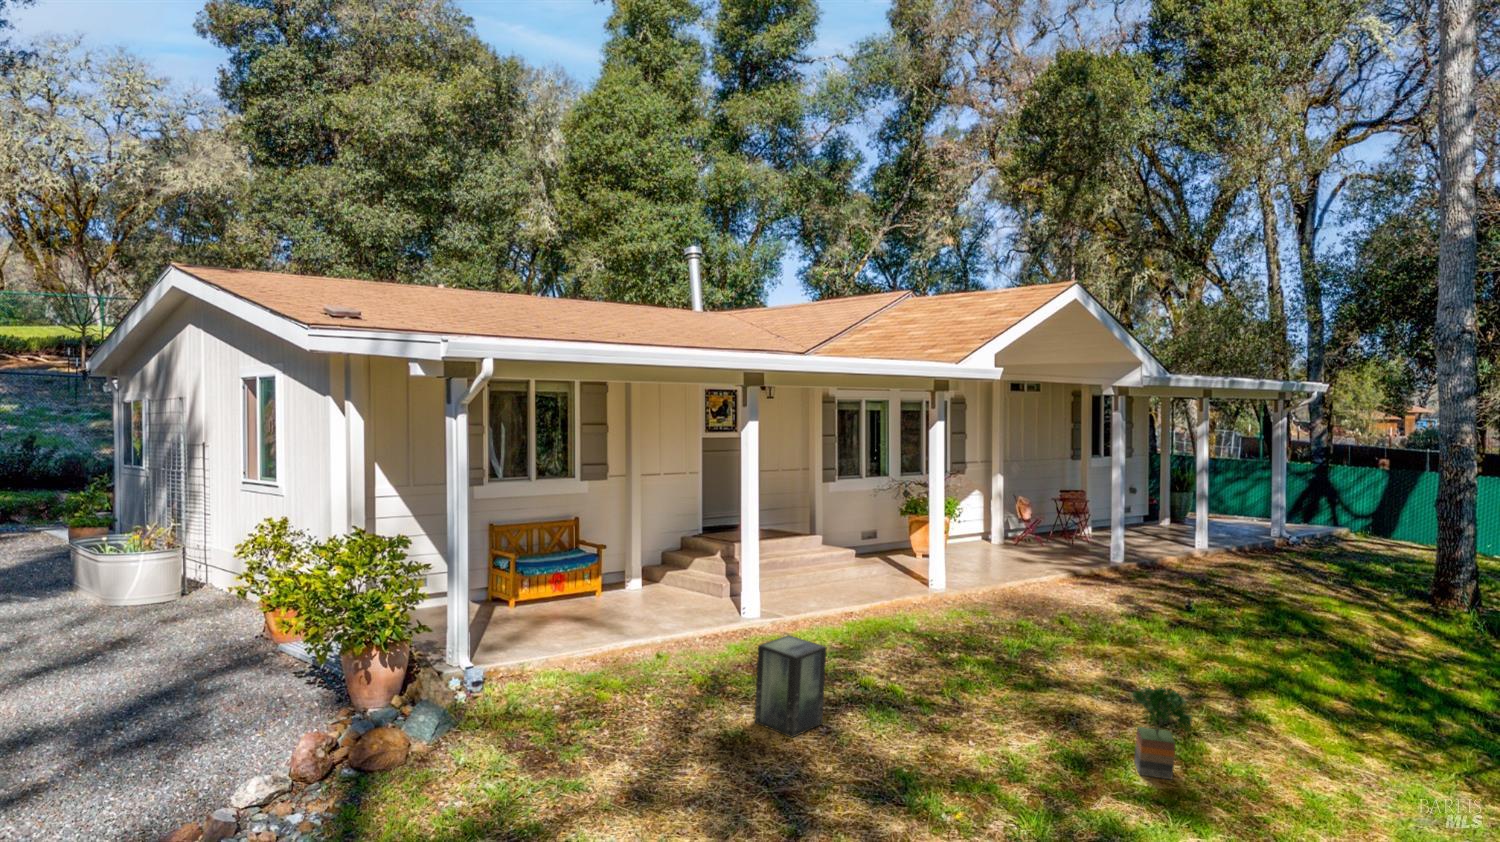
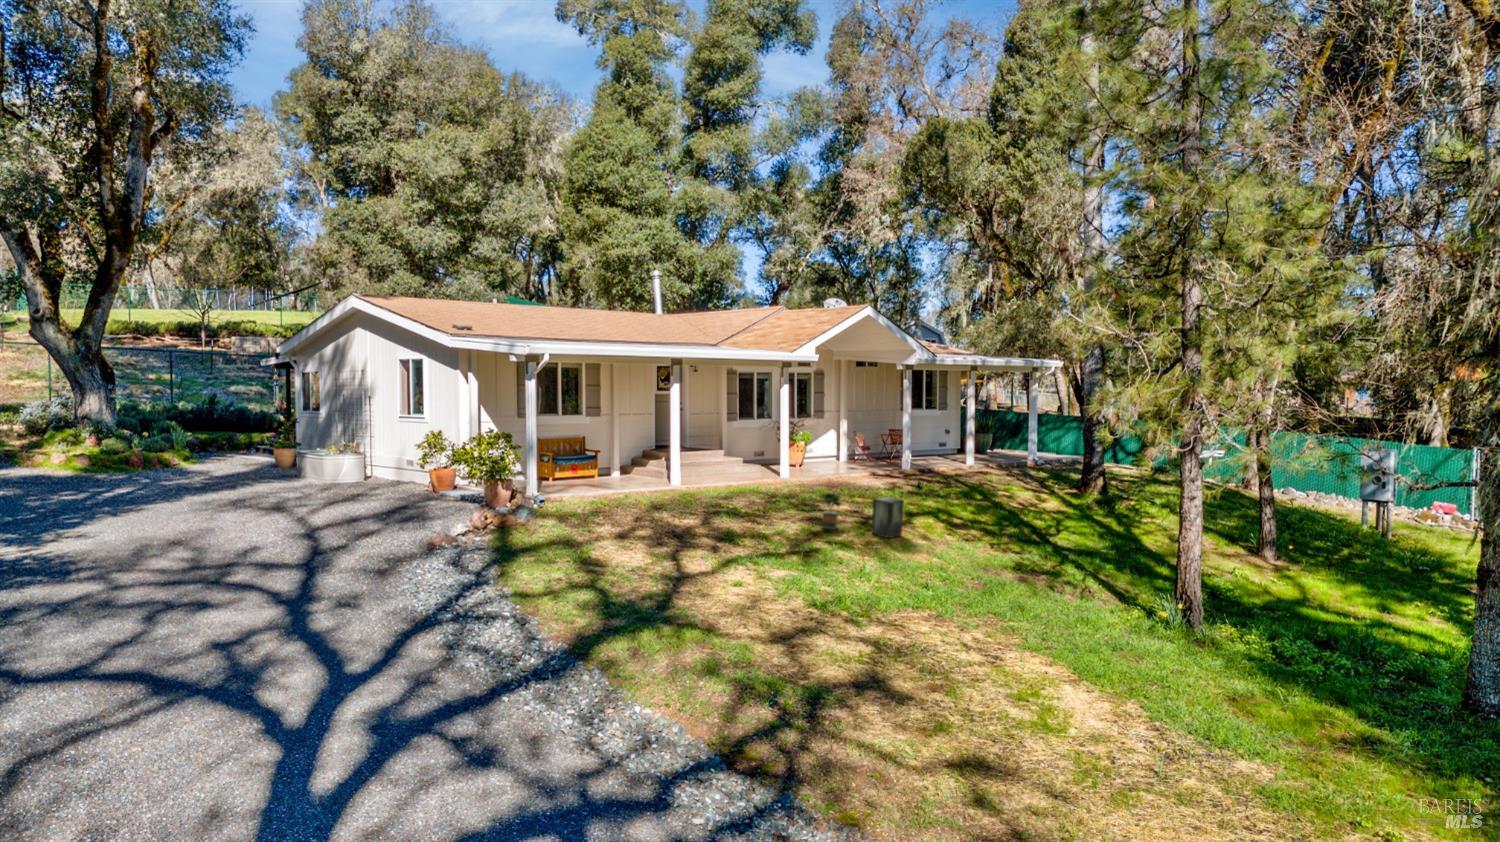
storage box: present [755,635,826,737] -> present [871,497,904,538]

